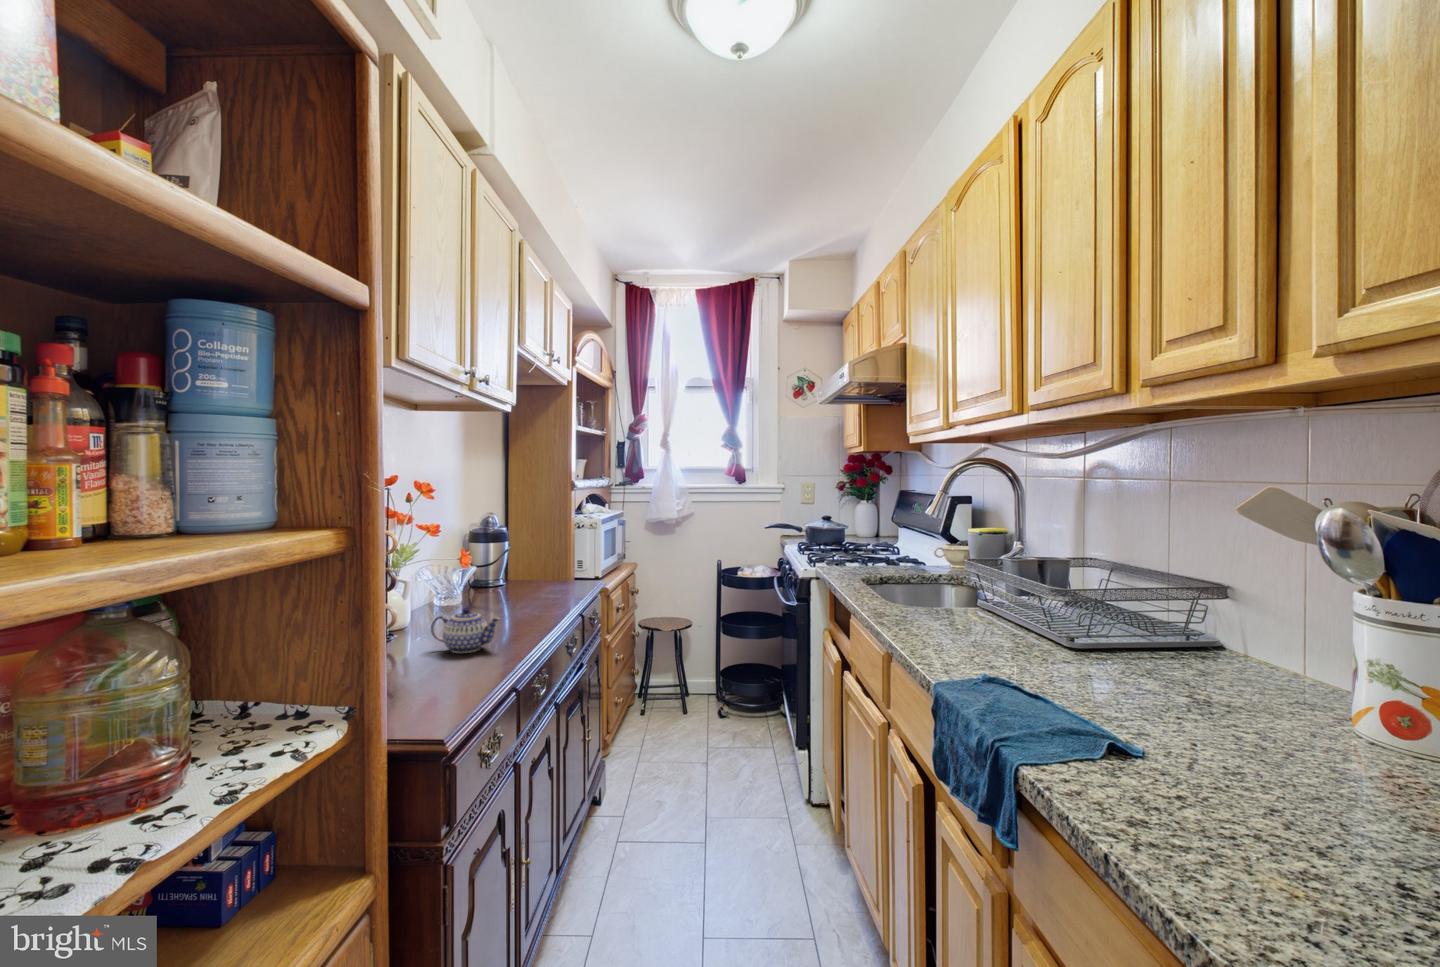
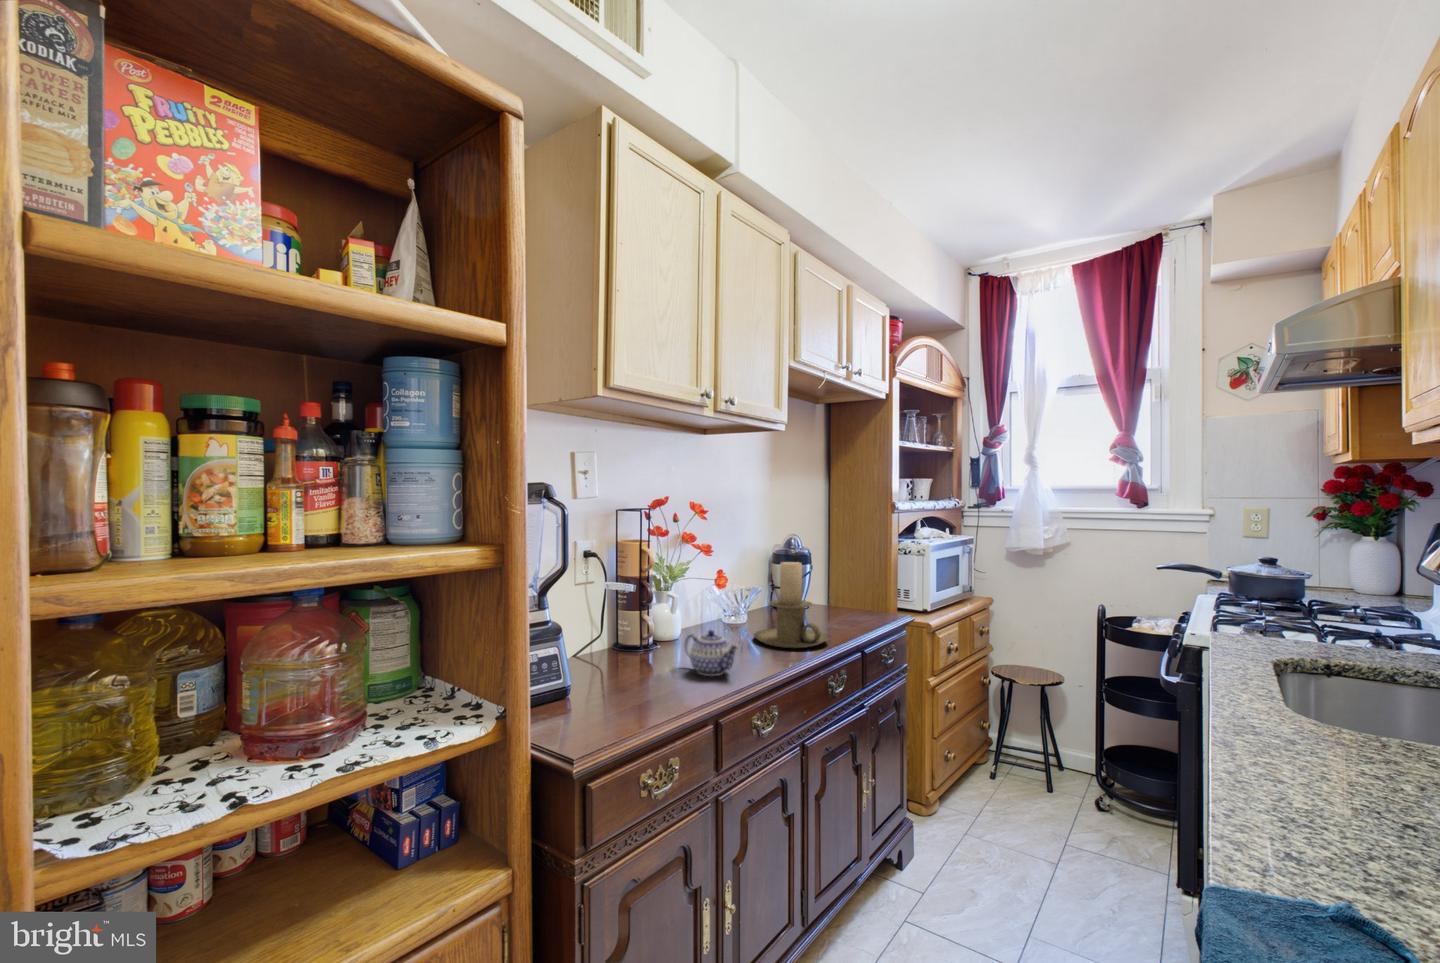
candle holder: none [475,537,551,619] -> present [754,562,828,648]

